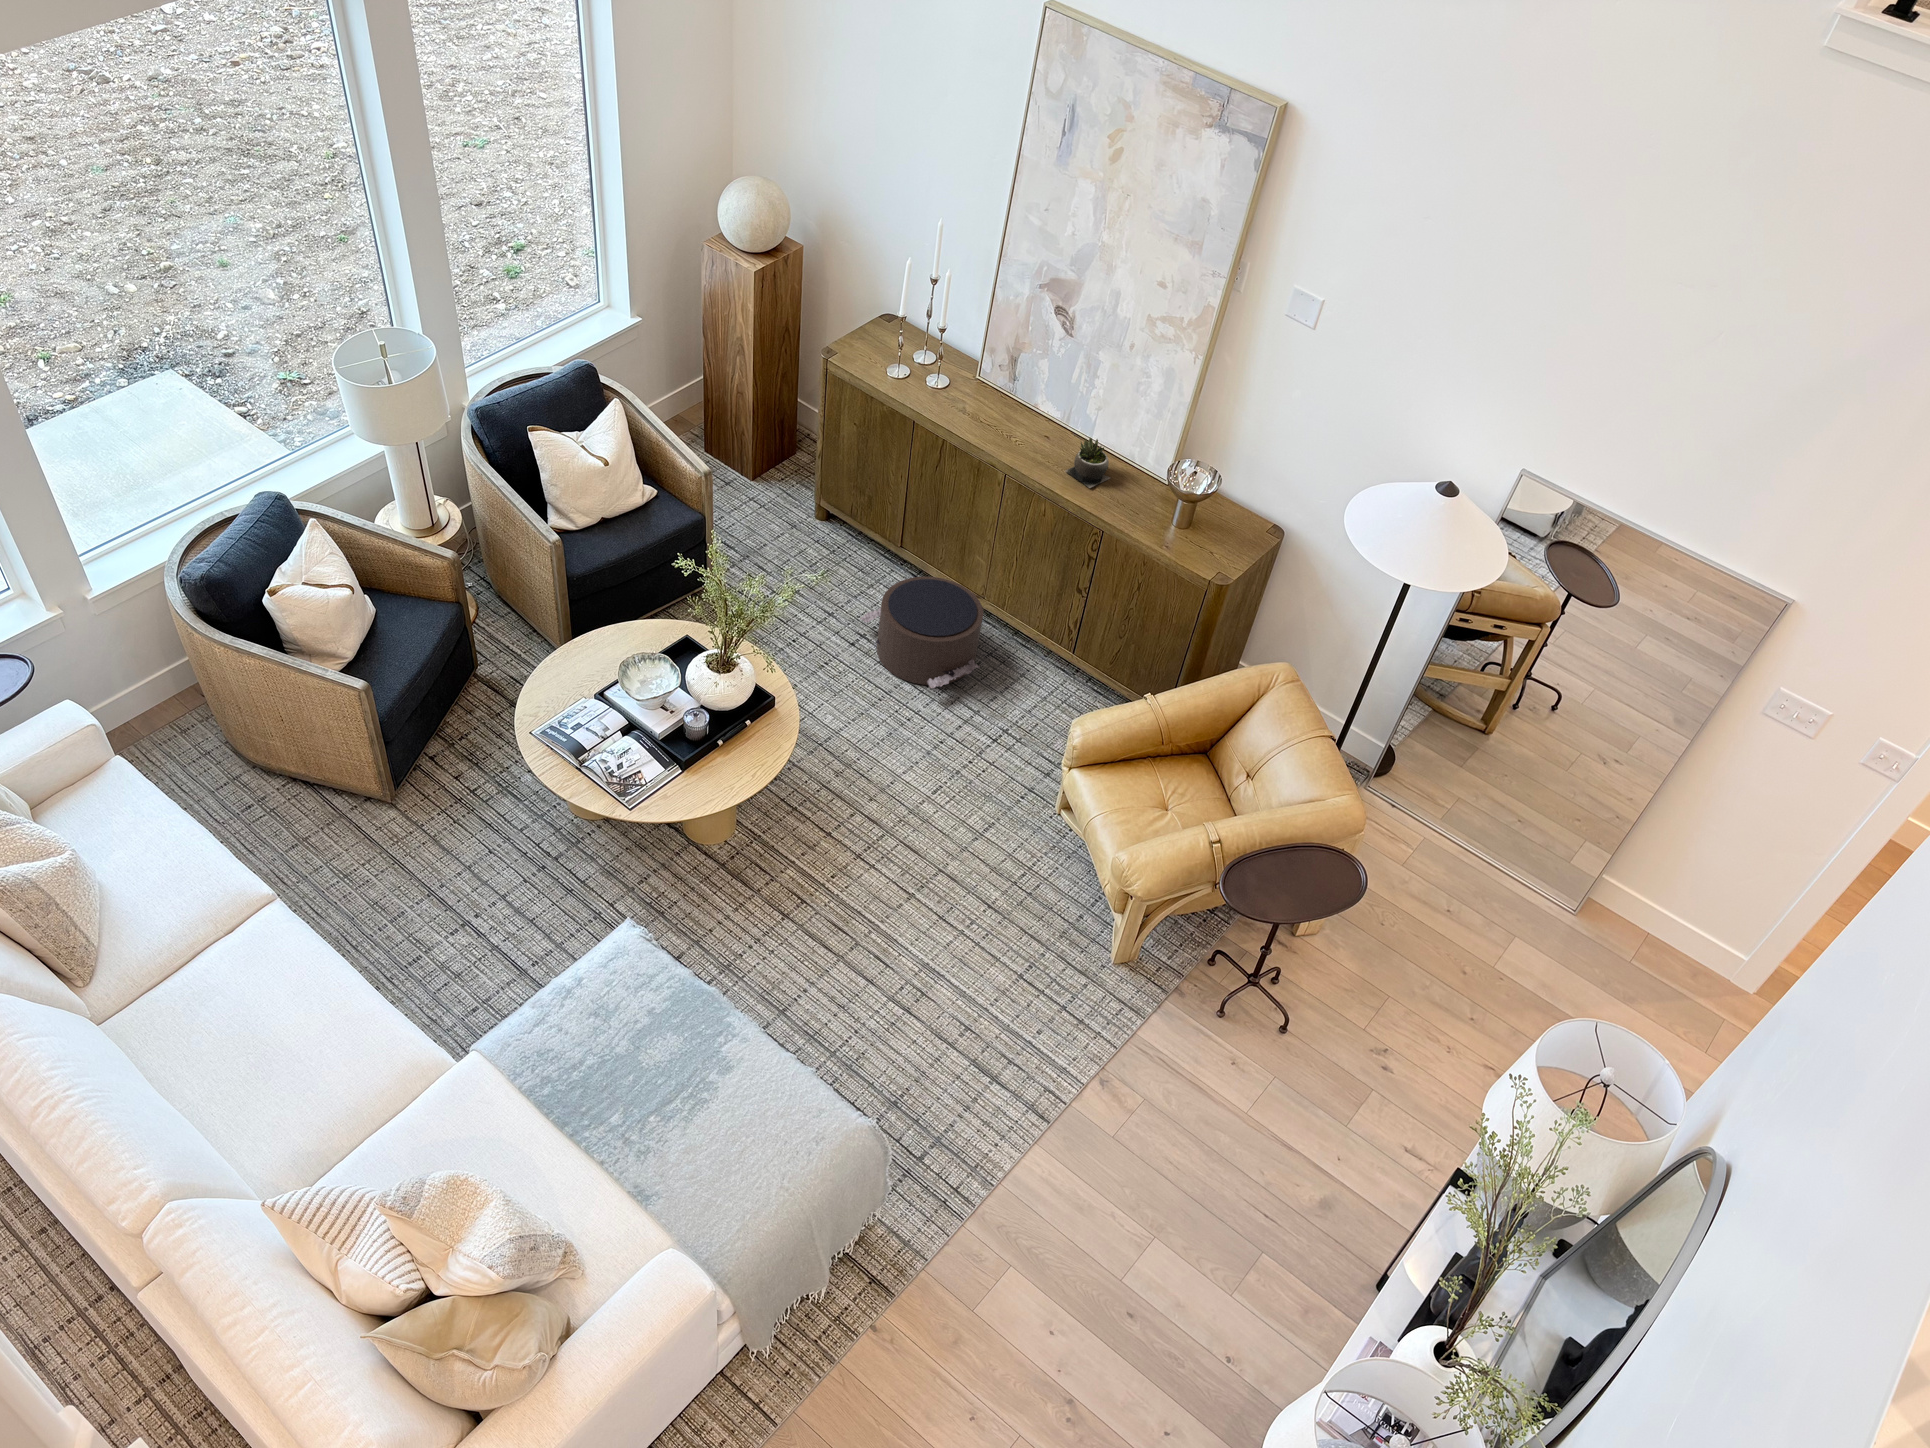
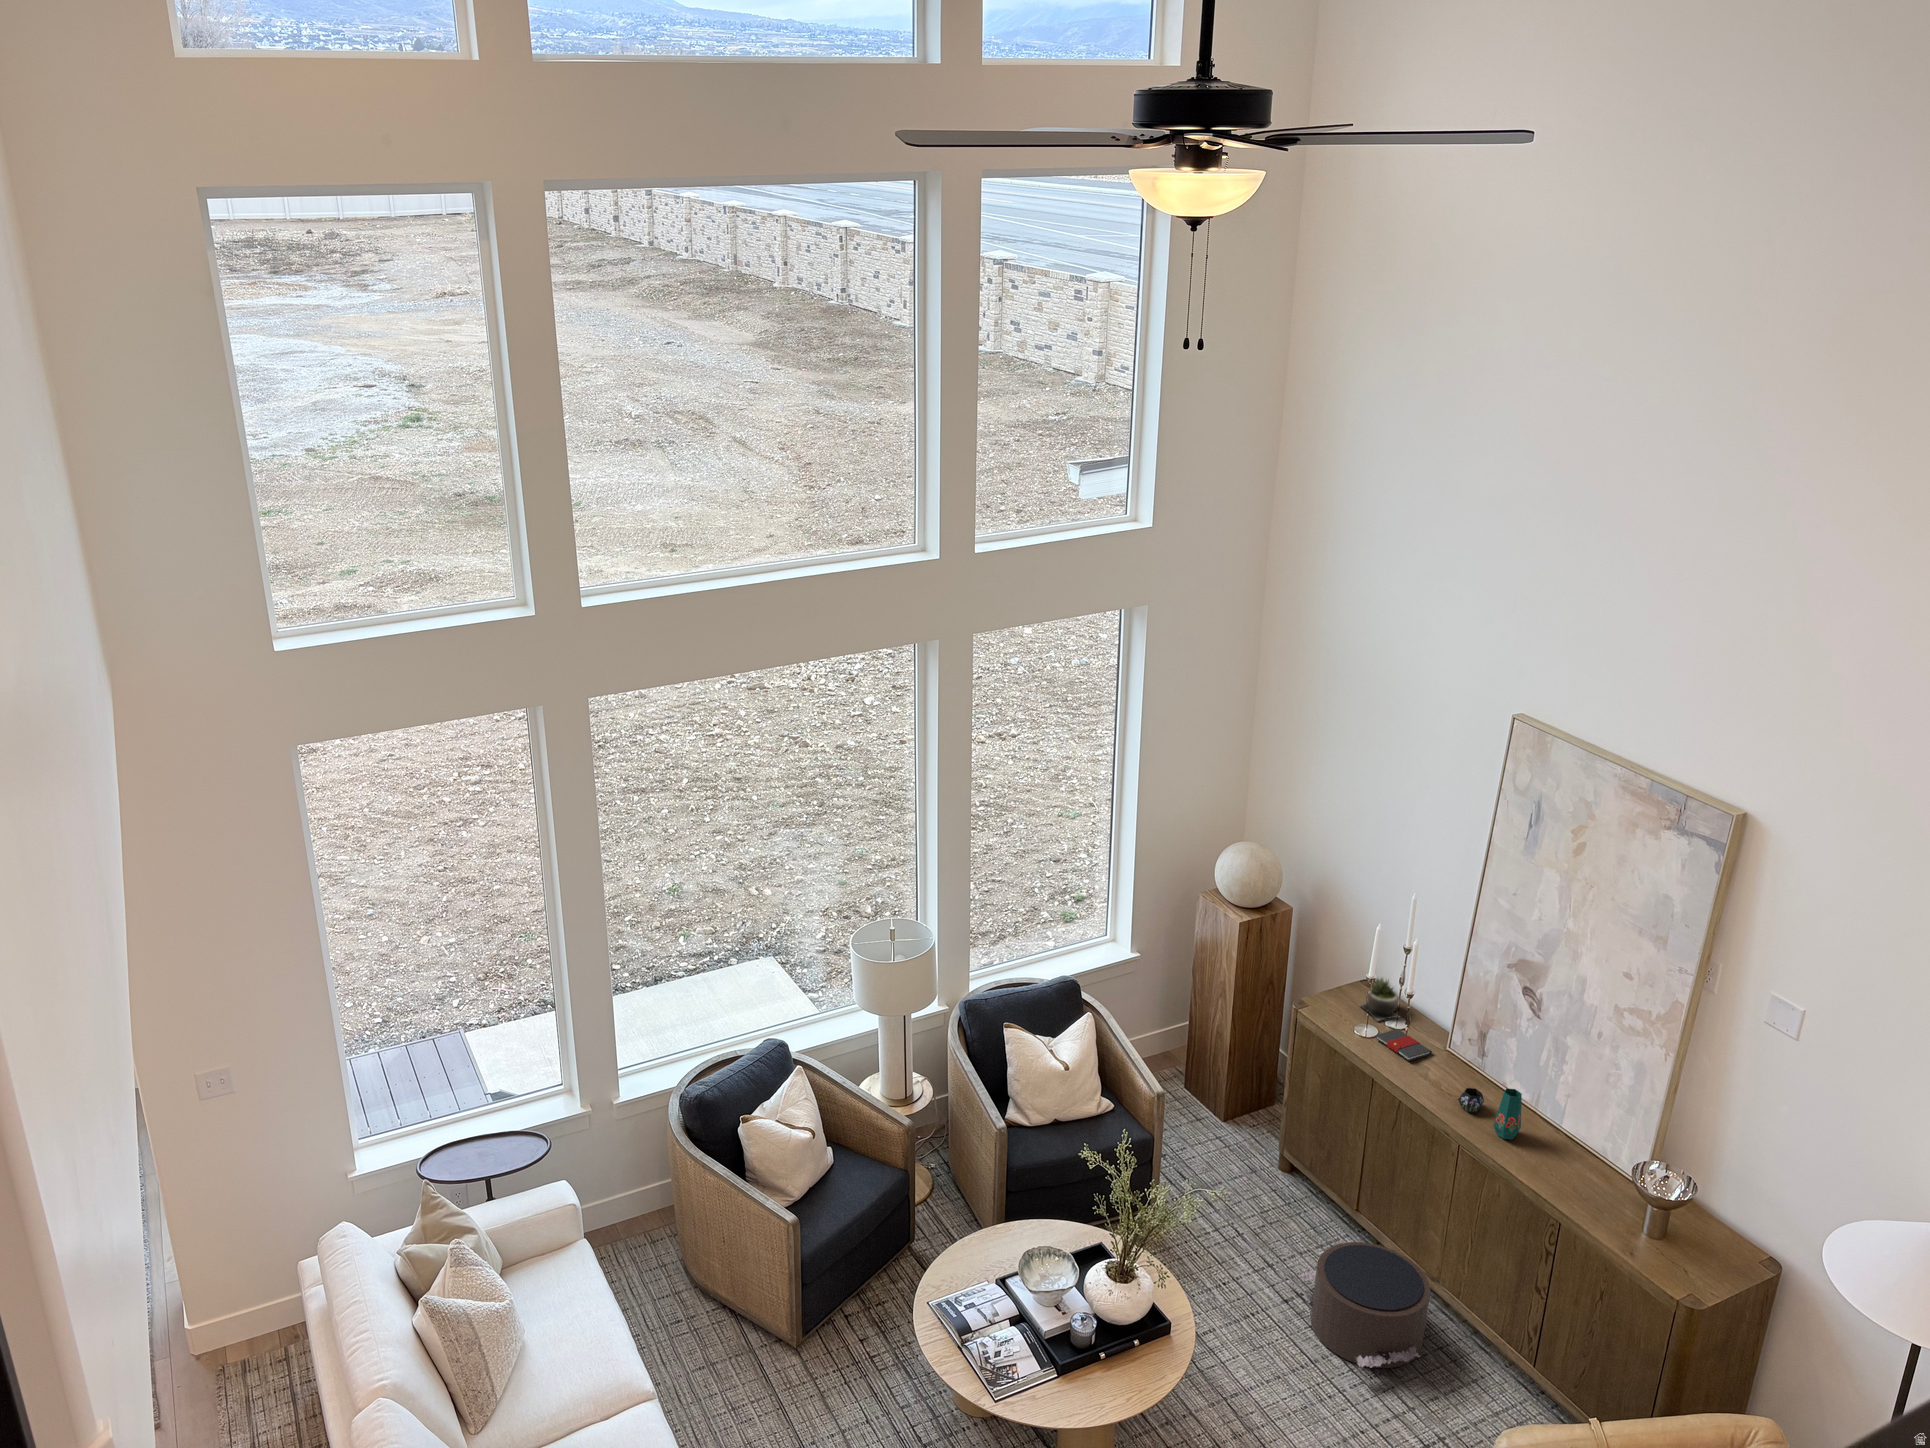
book: none [908,366,963,398] -> present [1376,1029,1432,1061]
vase: none [997,412,1059,461] -> present [1458,1088,1522,1140]
succulent plant: present [1065,438,1110,488] -> present [1360,978,1399,1020]

